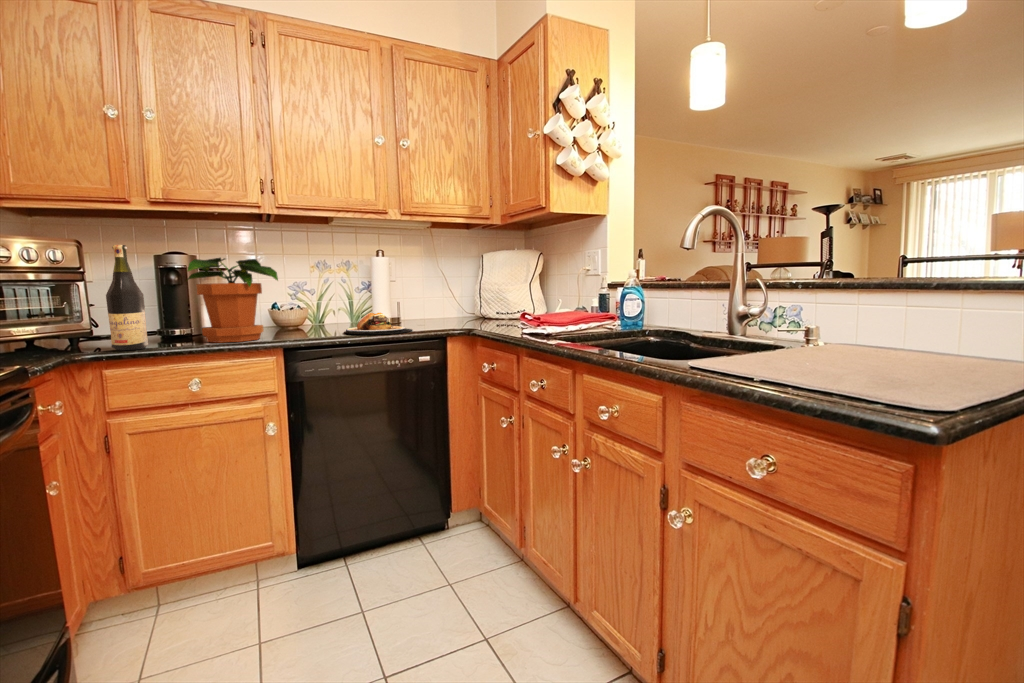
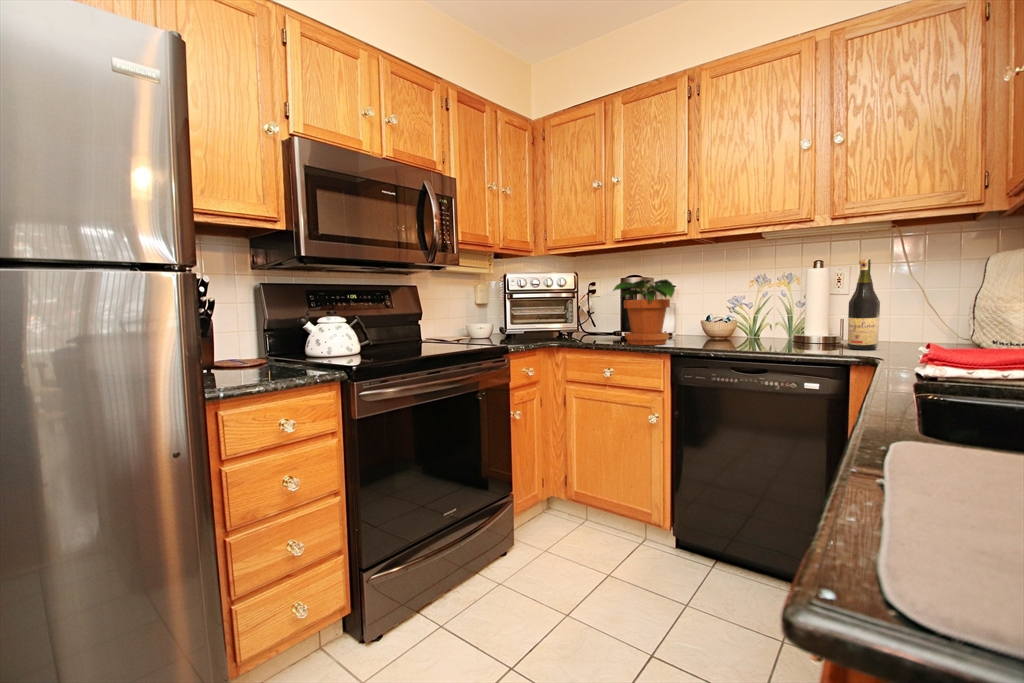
wine bottle: present [106,245,148,351] -> present [847,259,880,350]
plate: present [344,313,412,334] -> none [729,329,808,351]

